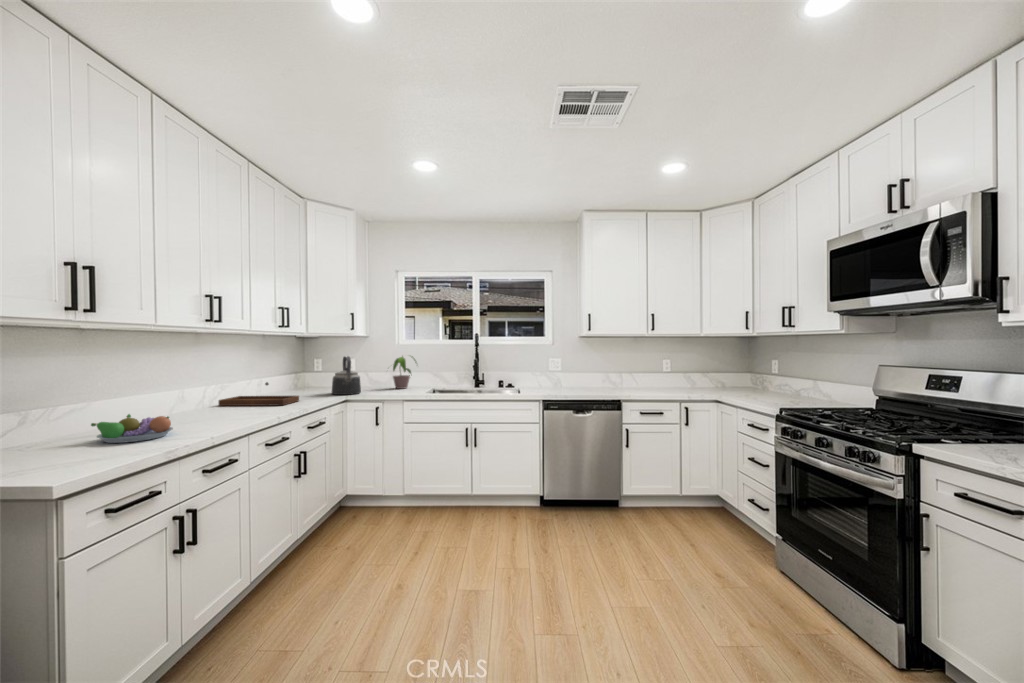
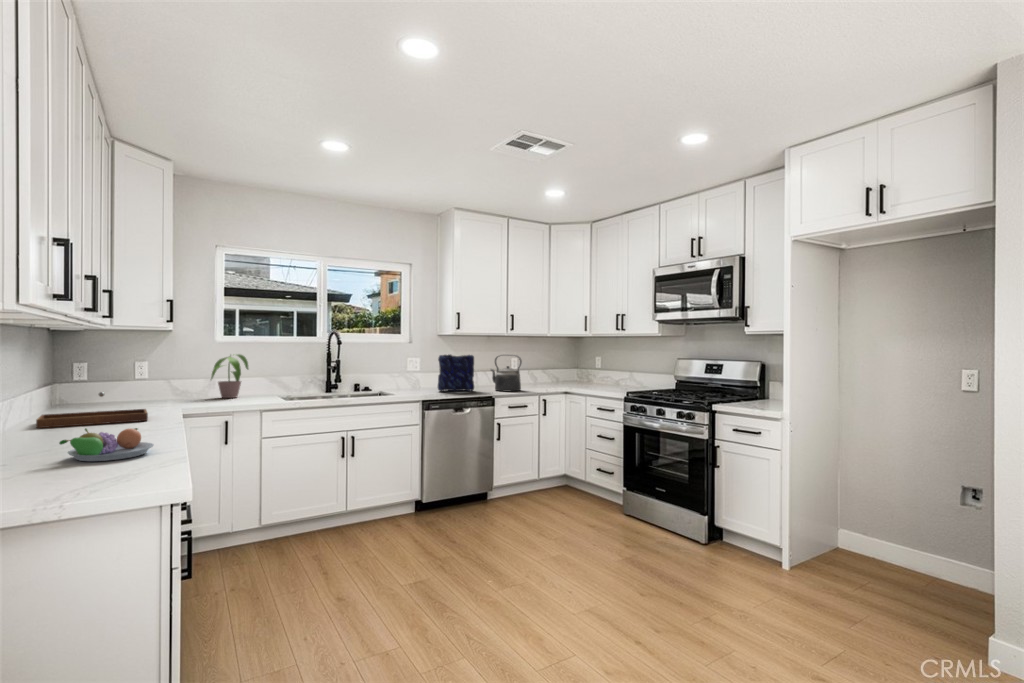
kettle: present [332,356,361,395] -> present [491,355,522,391]
vase: none [566,356,602,394] -> present [438,355,474,391]

